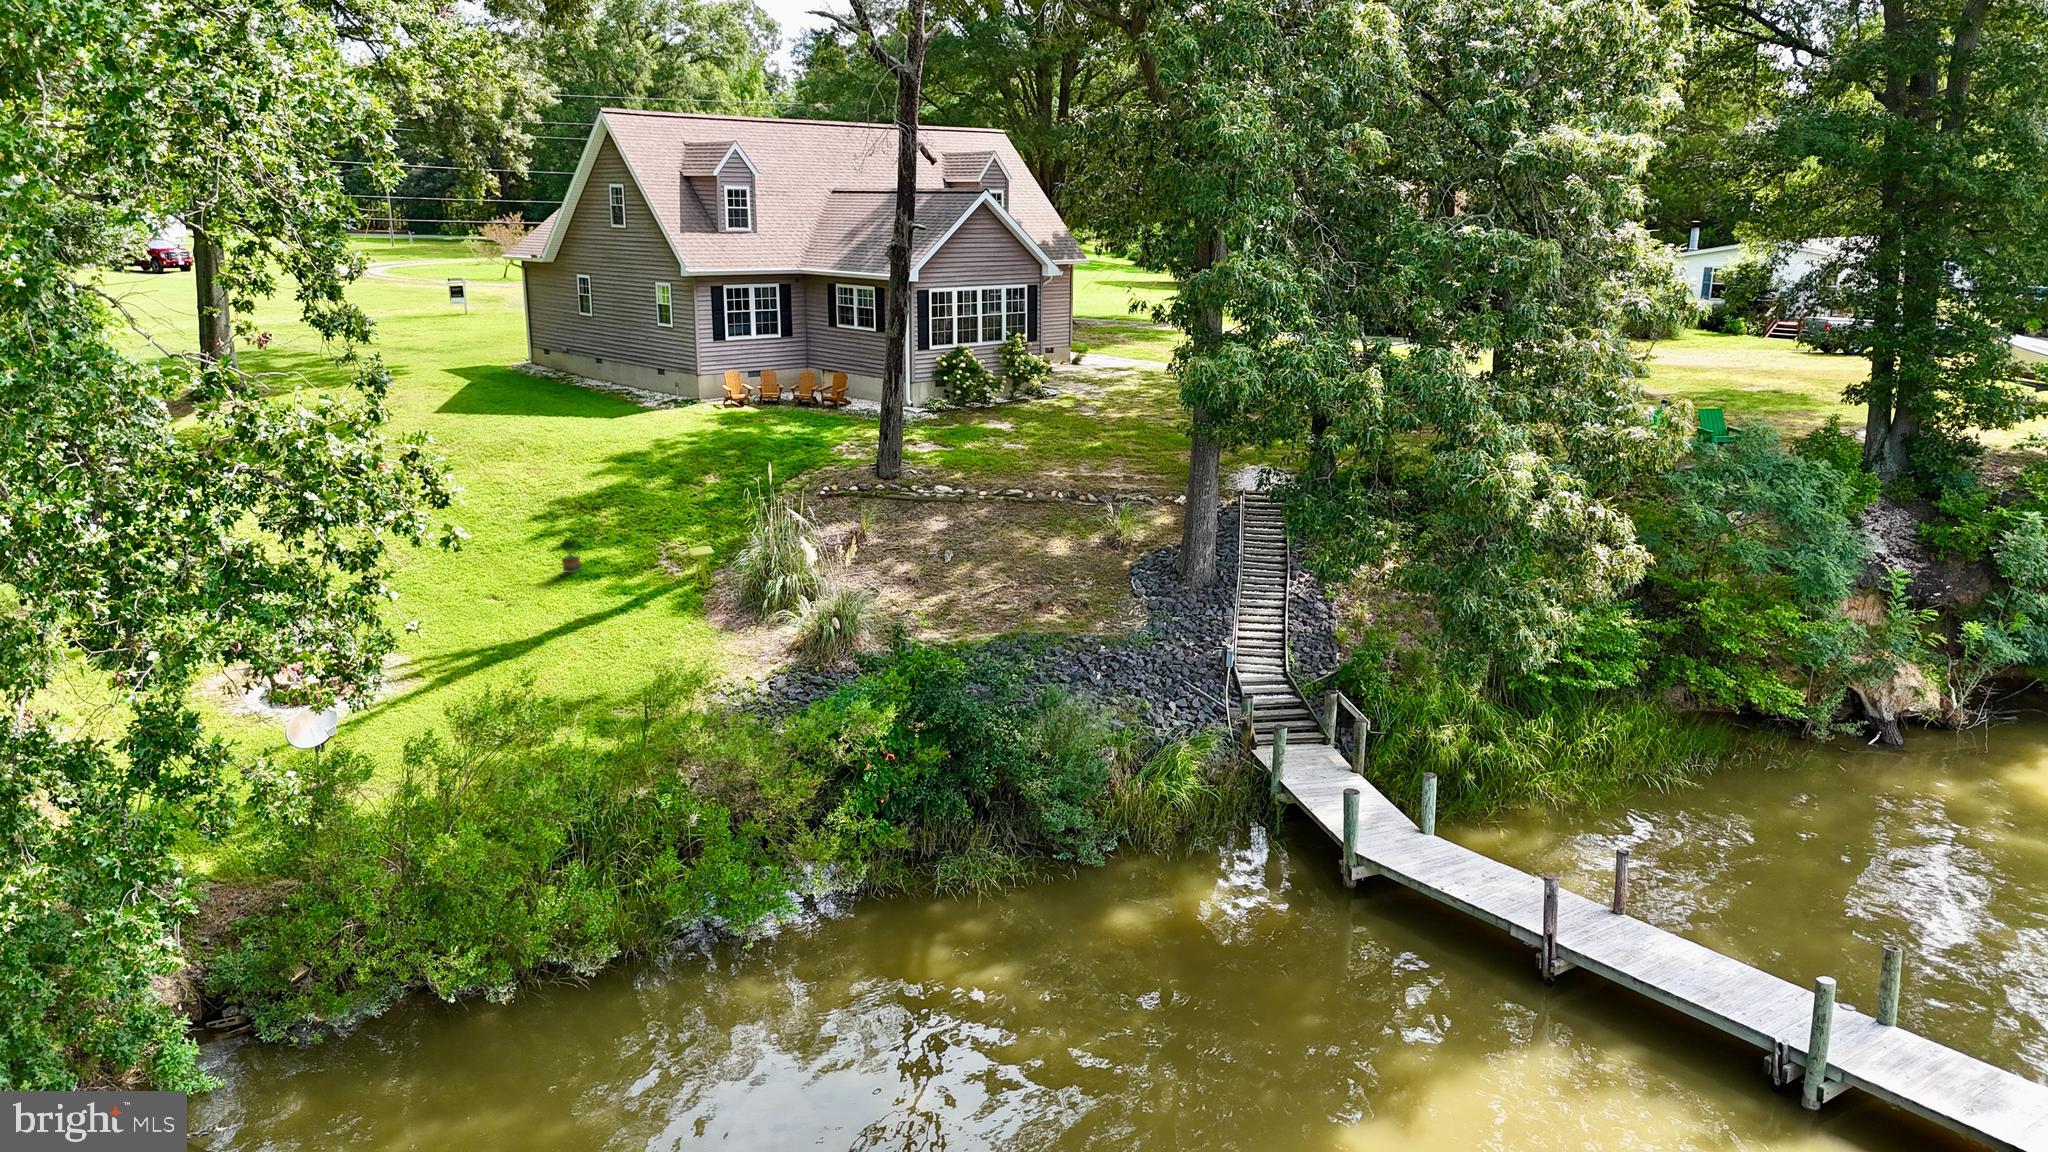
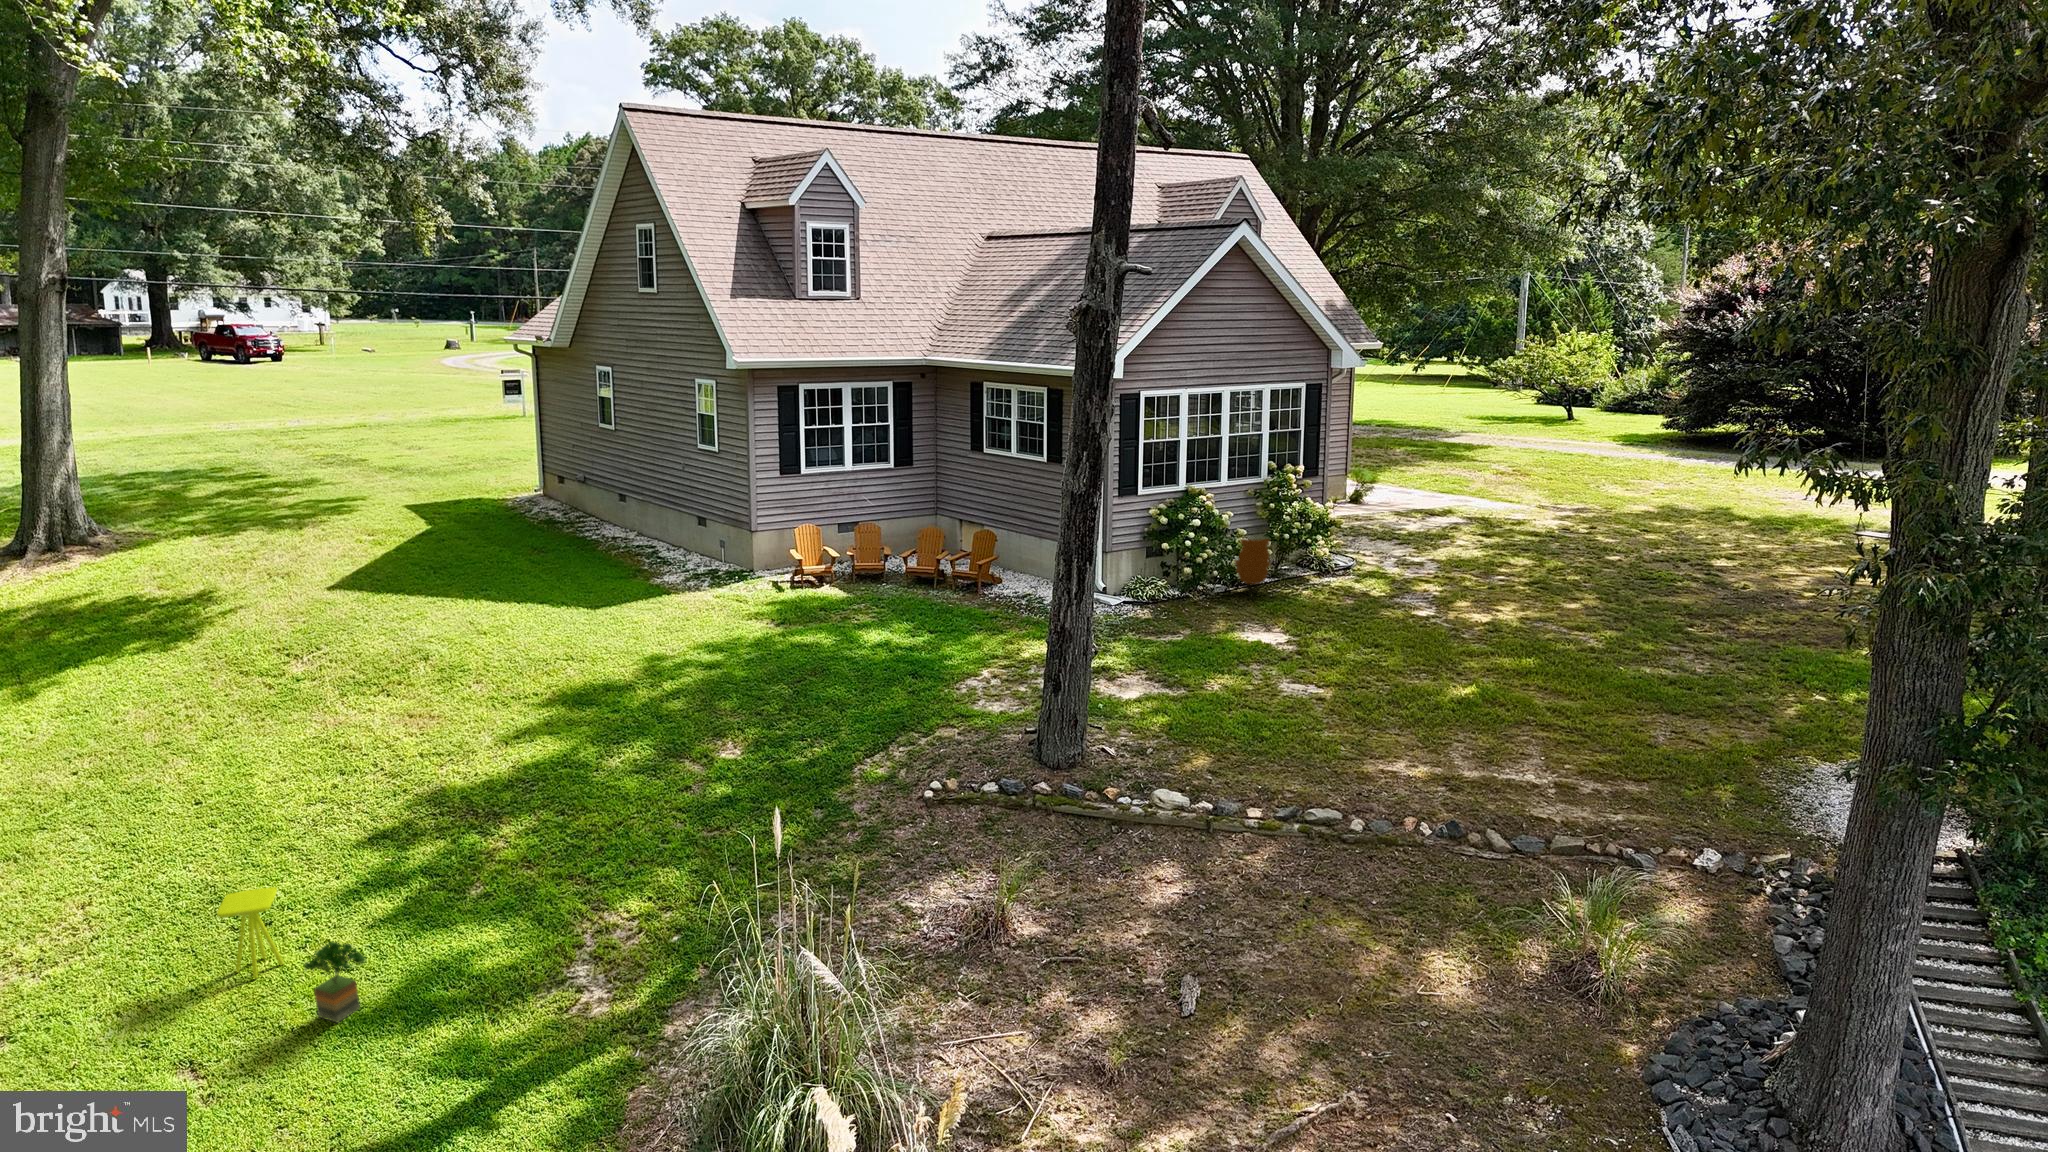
lounge chair: none [985,375,1007,410] -> present [1234,539,1270,597]
side table: present [688,546,716,588] -> present [217,887,284,978]

